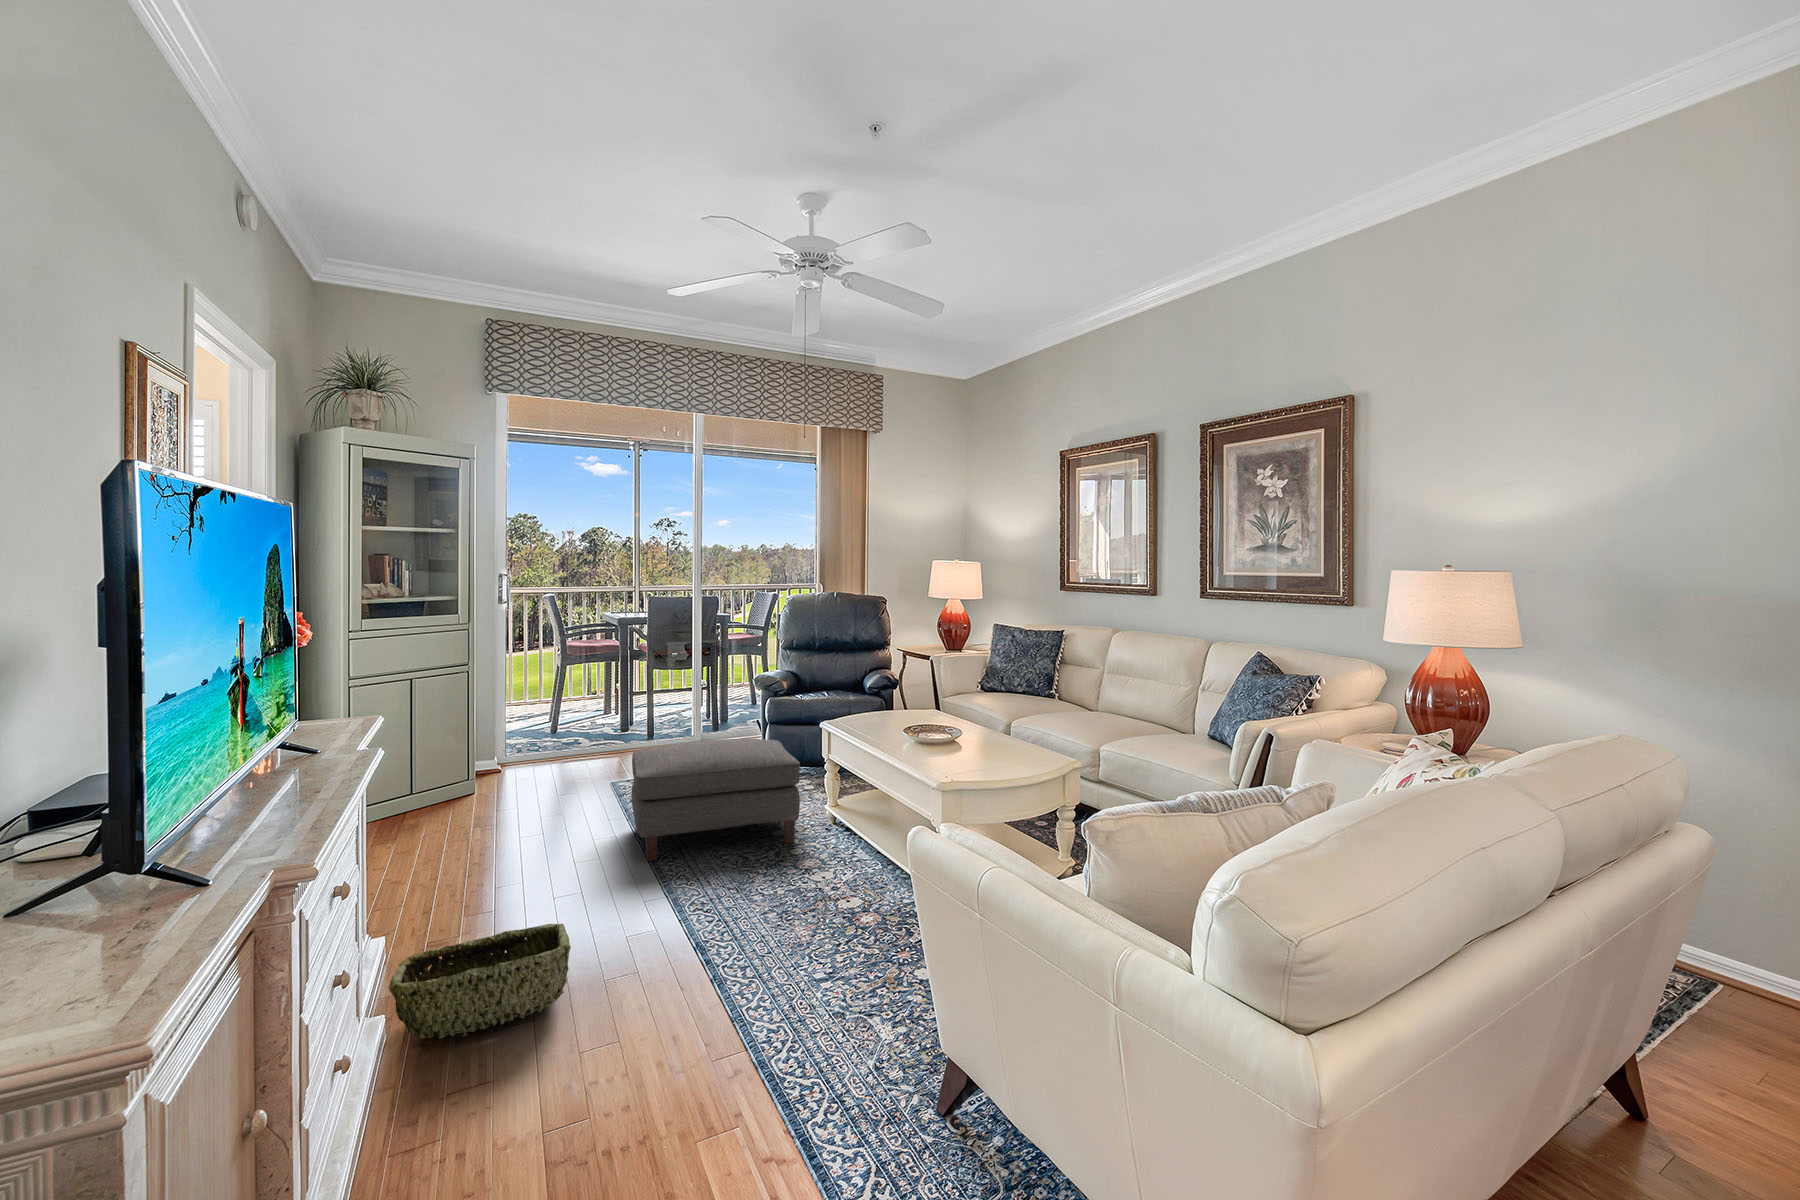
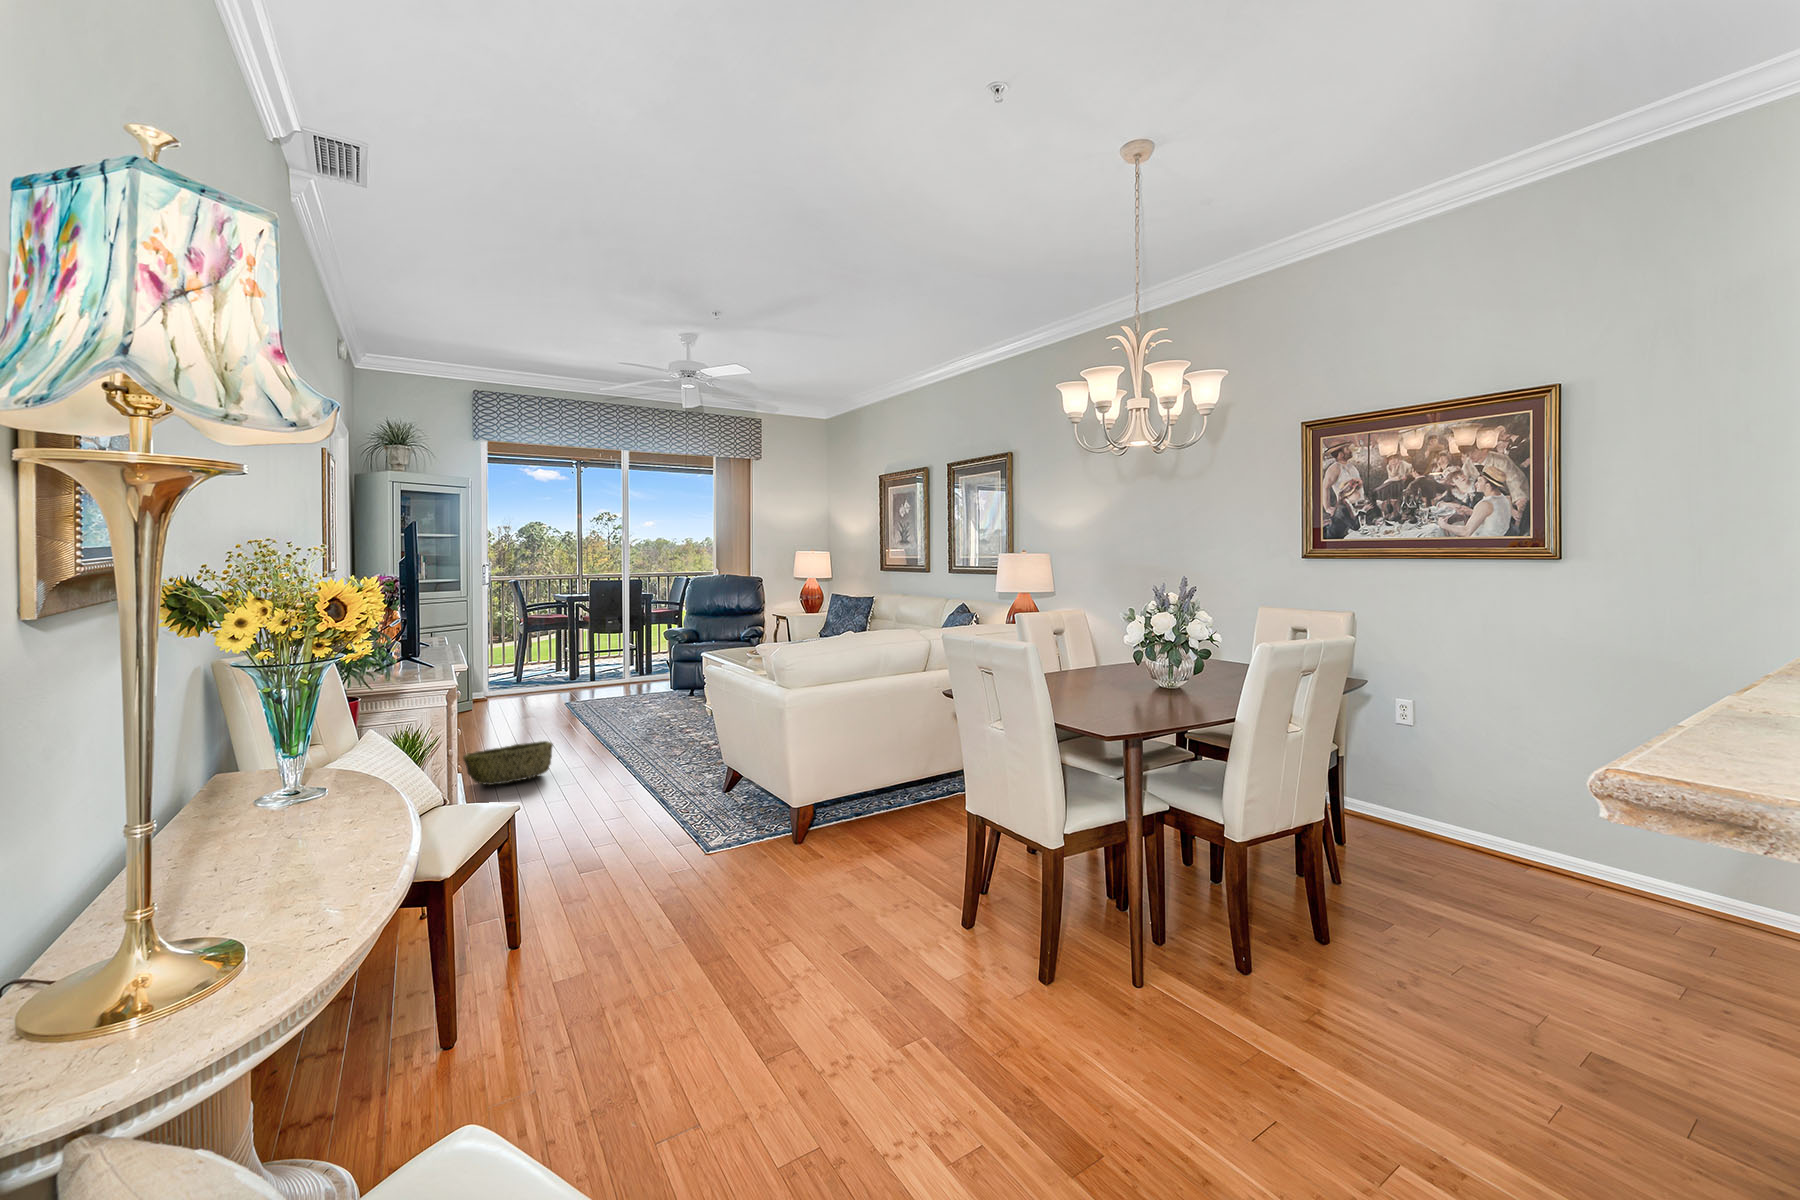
ottoman: present [631,739,800,861] -> none [582,664,688,733]

